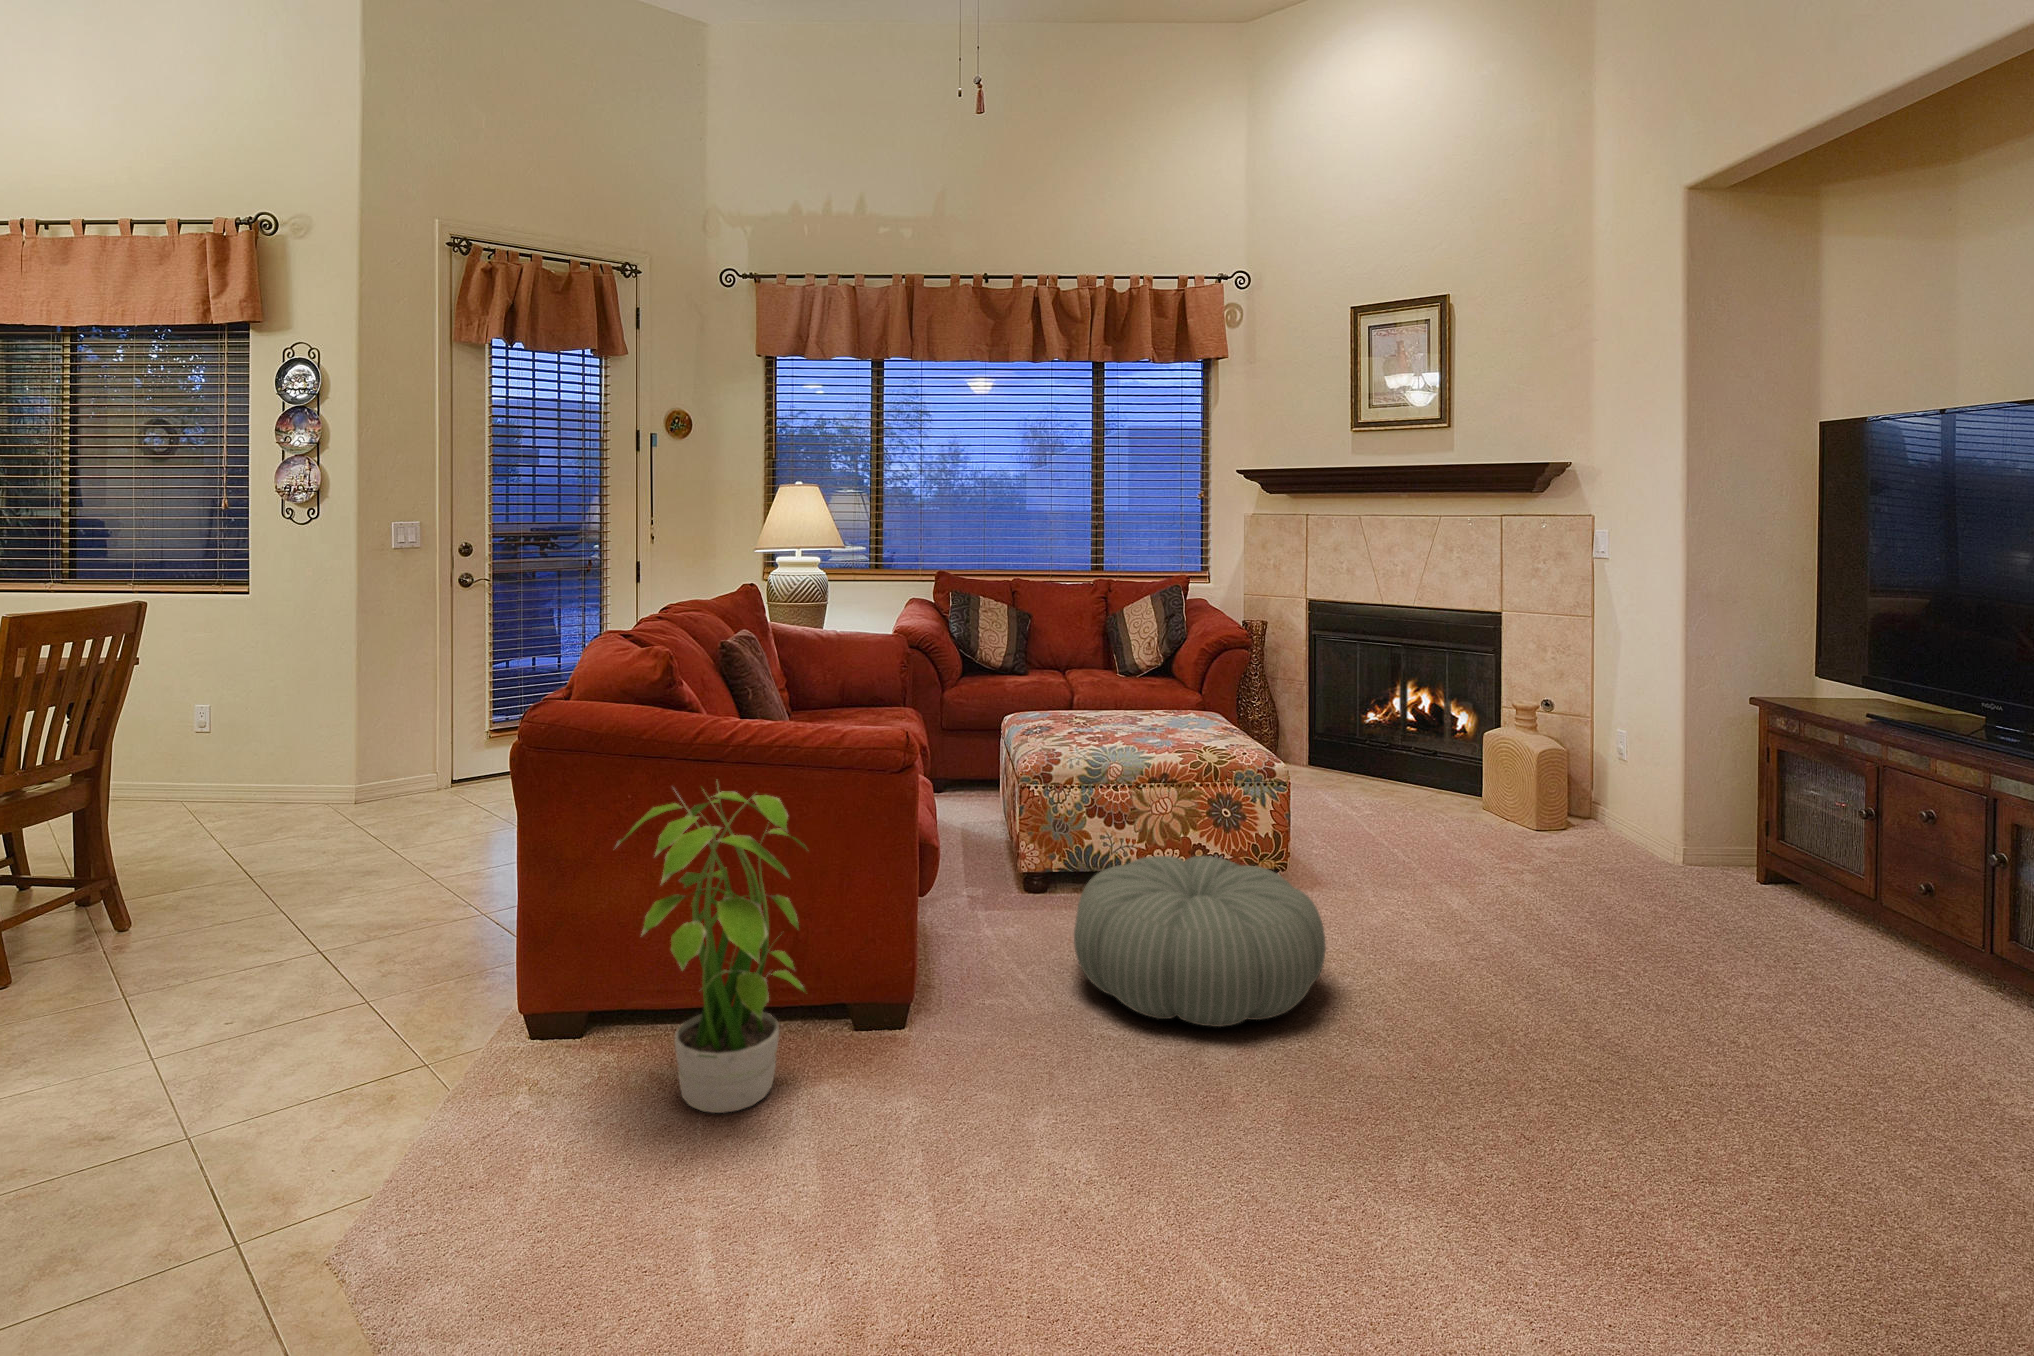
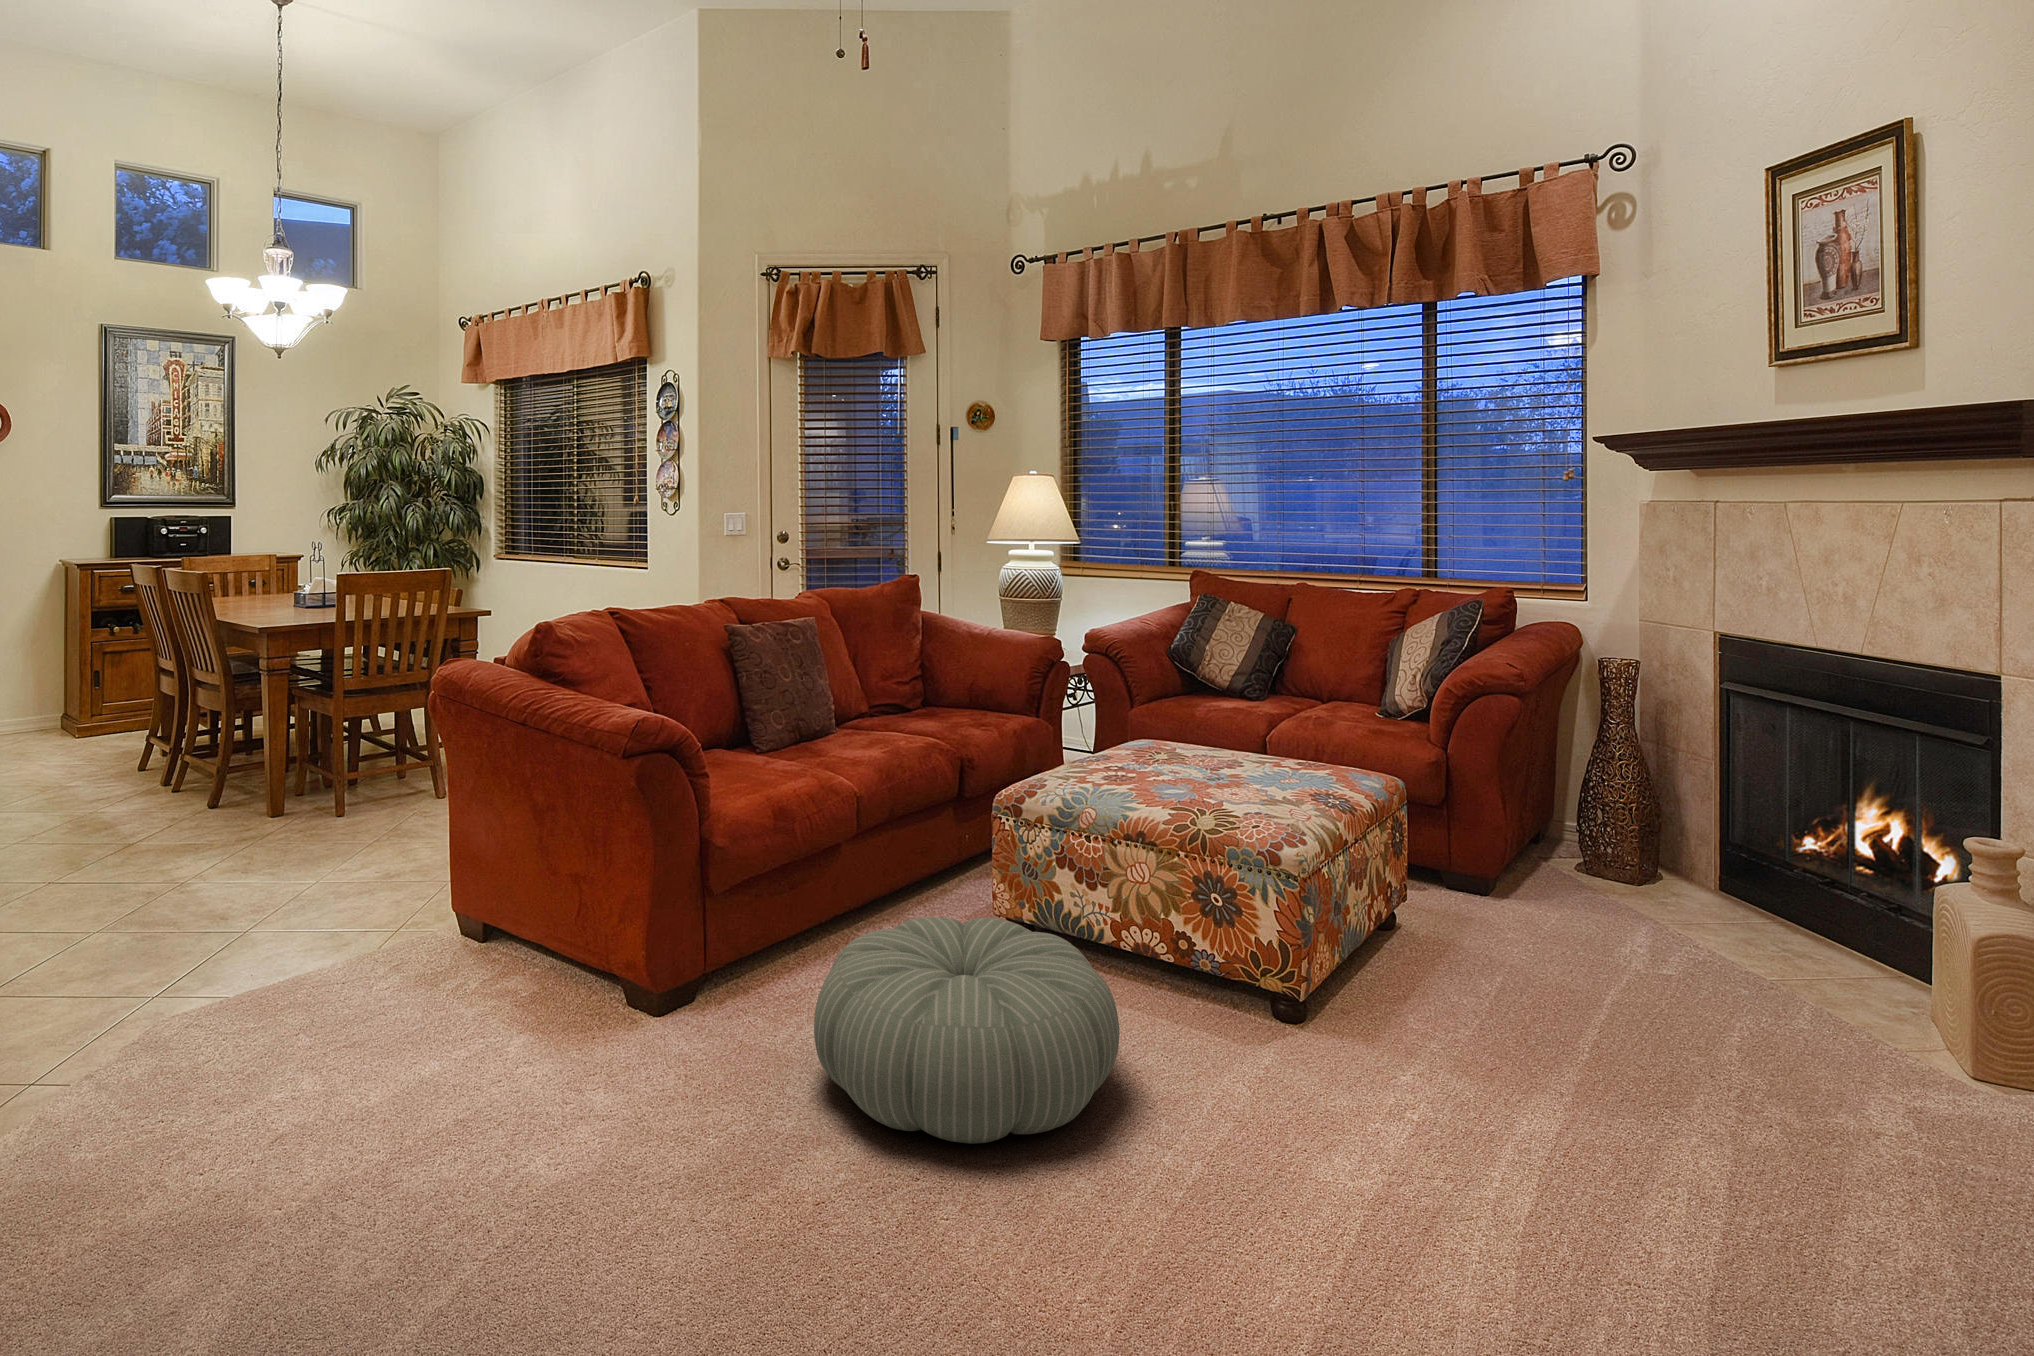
potted plant: present [616,792,806,1113] -> none [370,736,570,1023]

